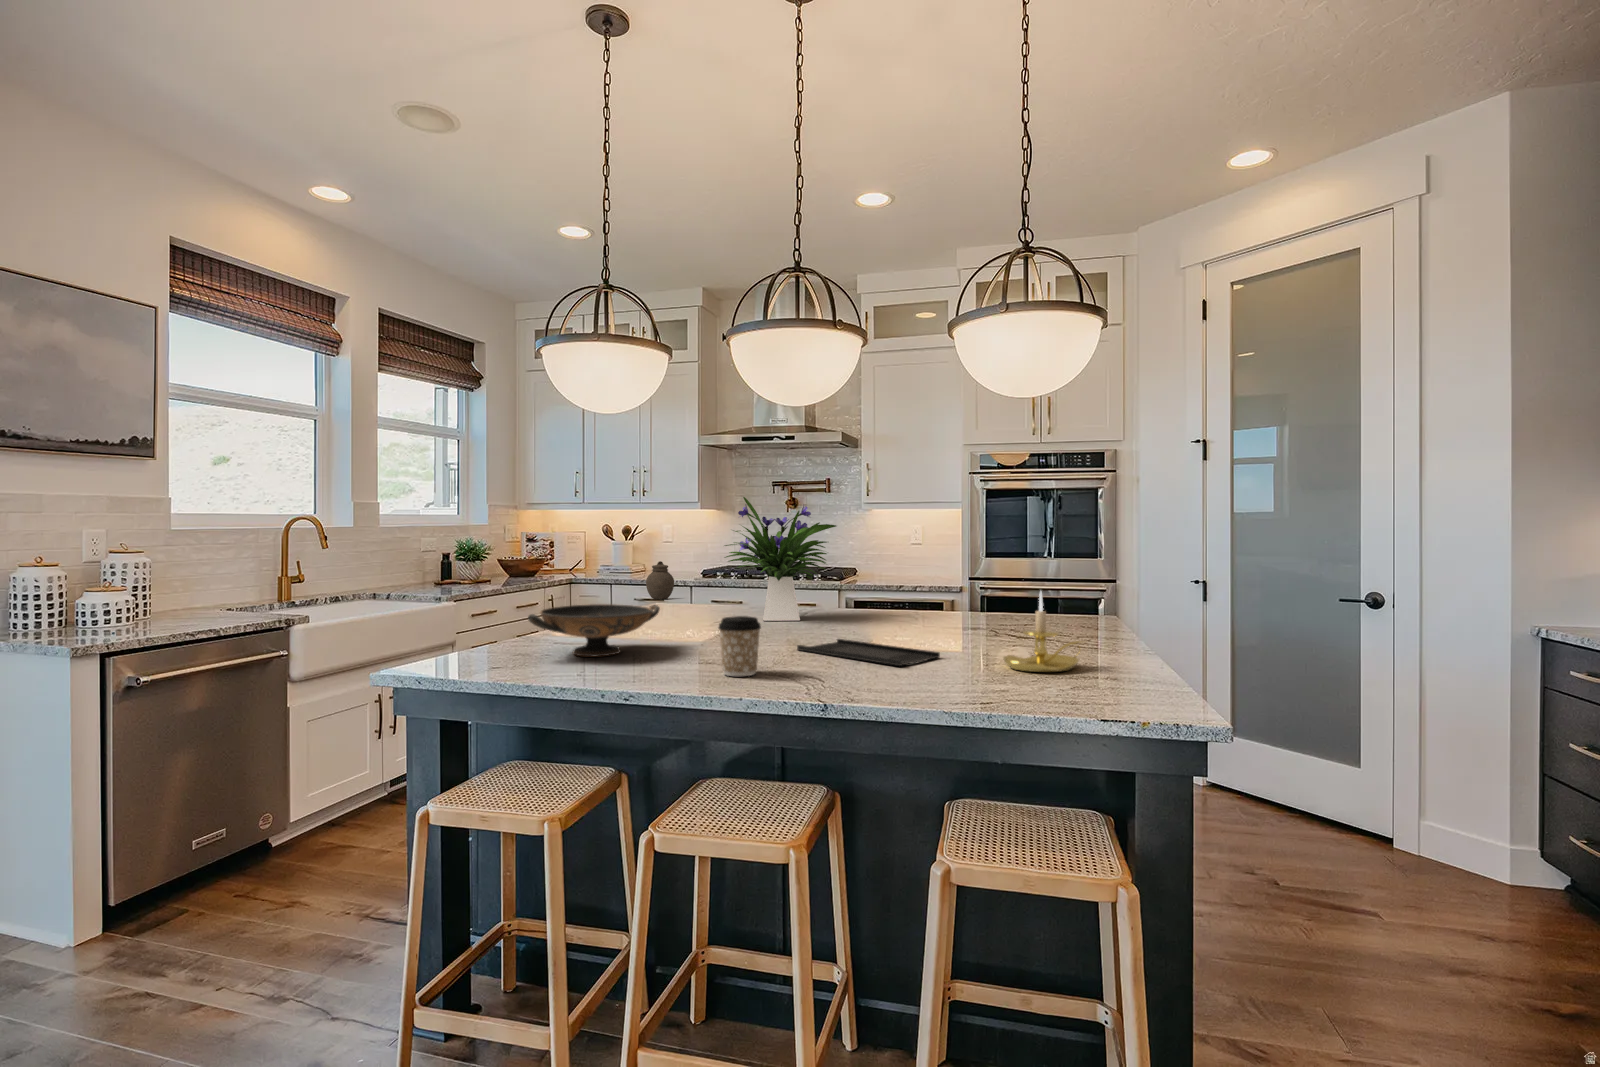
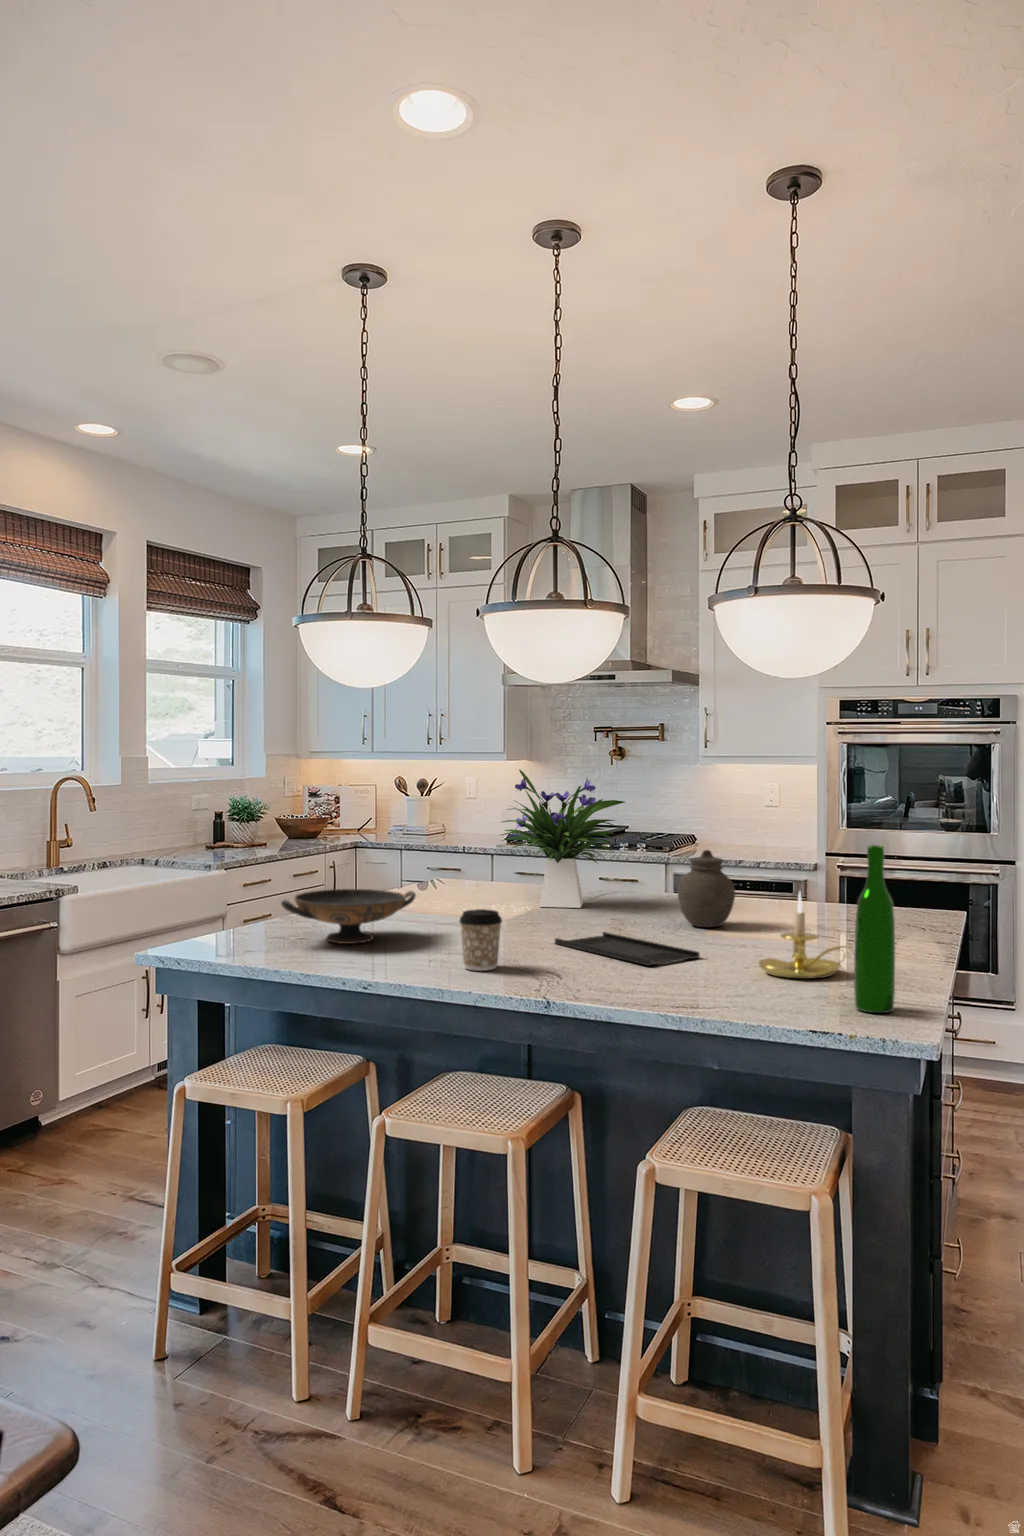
wine bottle: none [1123,539,1164,701] -> present [854,845,895,1013]
jar: present [646,561,674,599] -> present [677,850,735,927]

